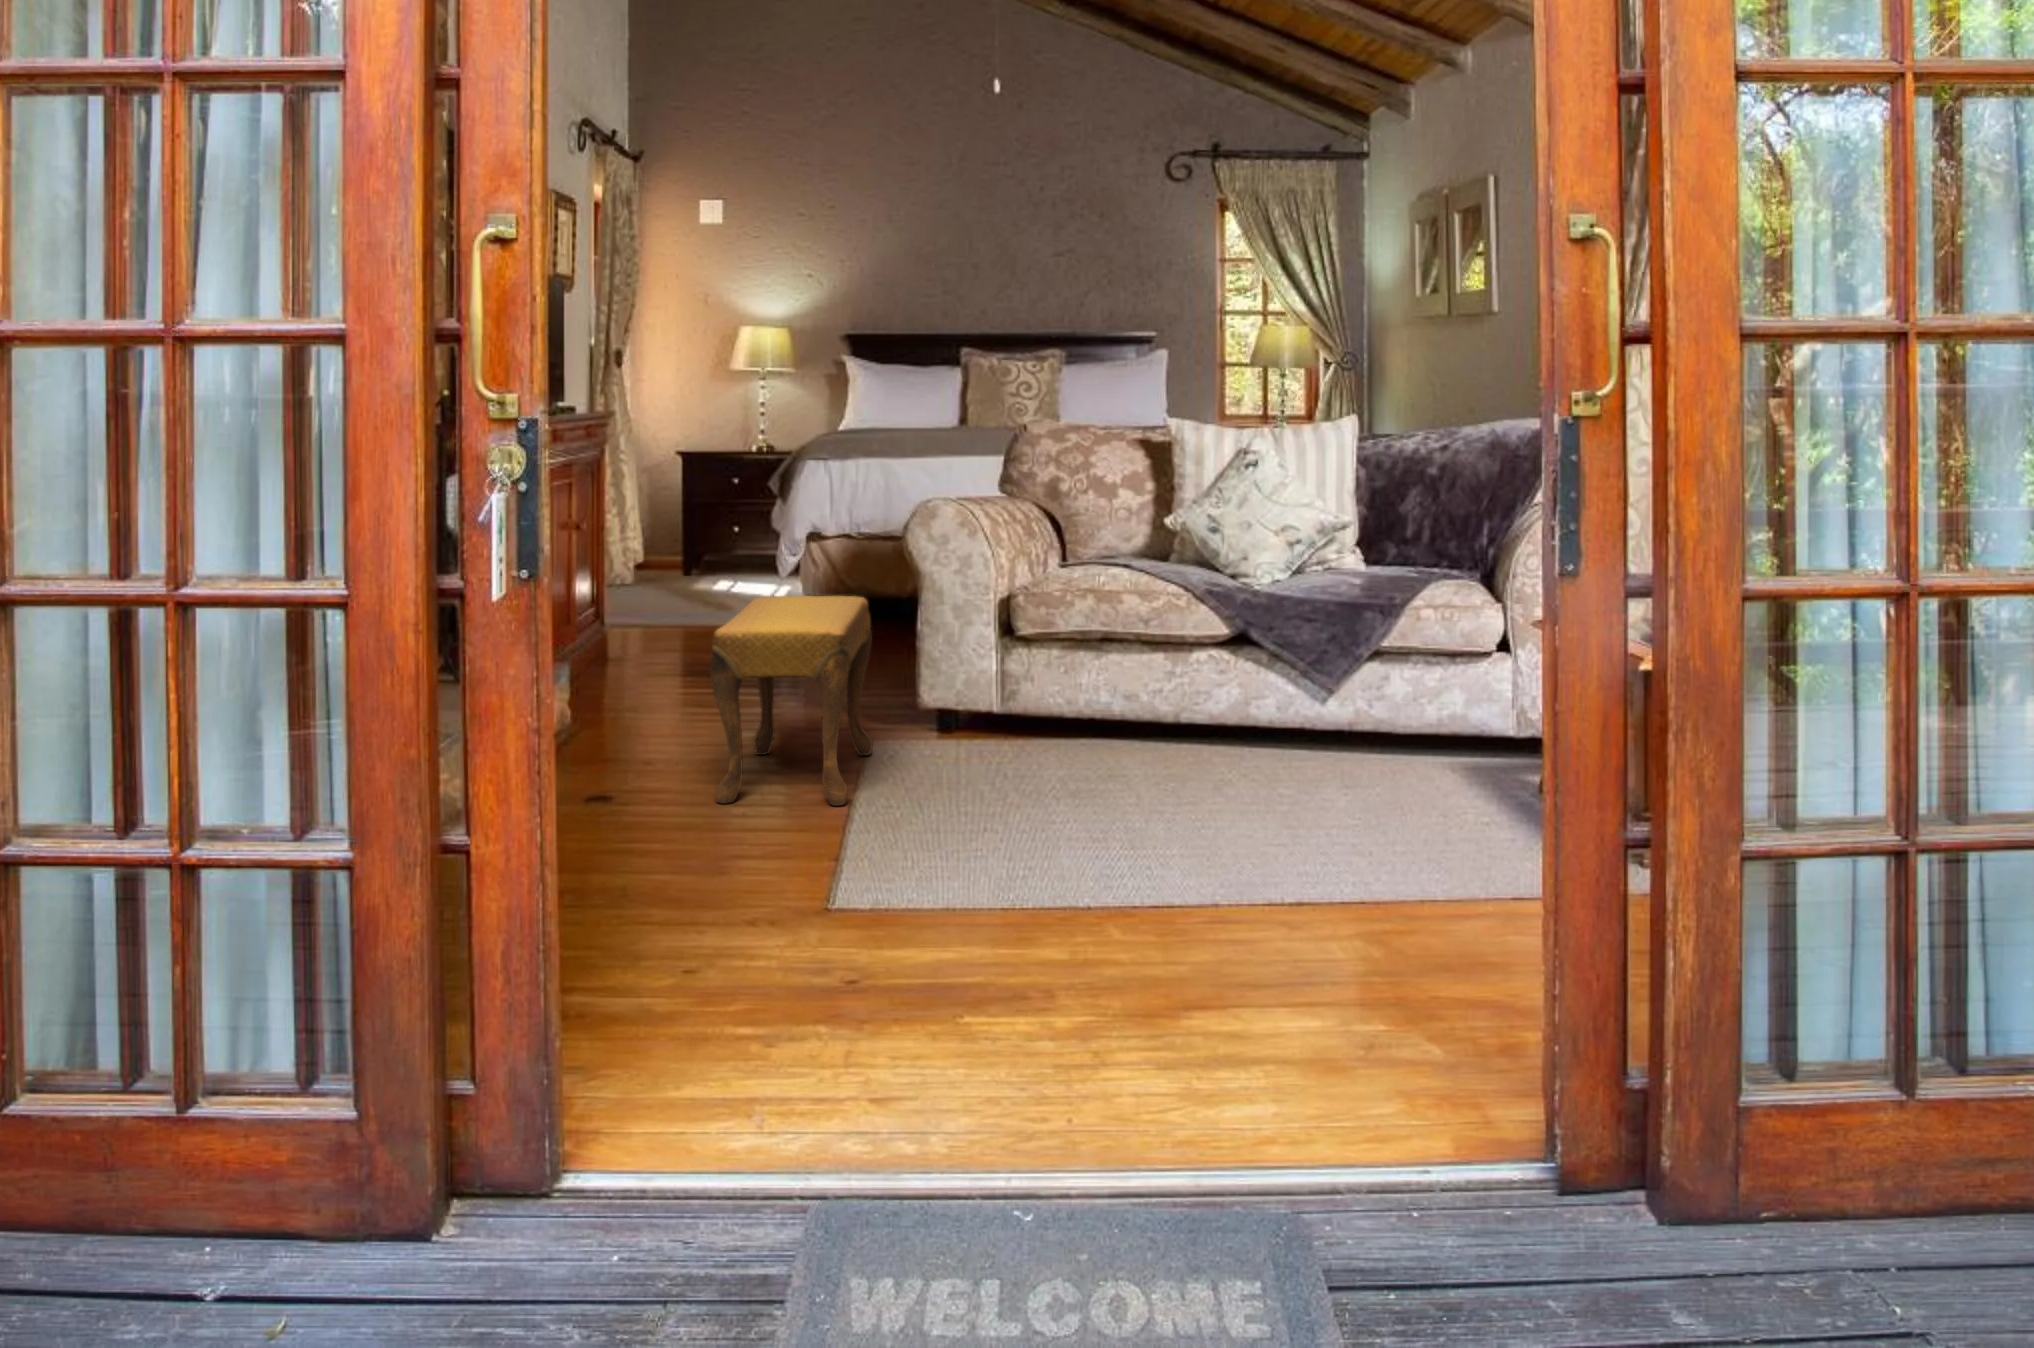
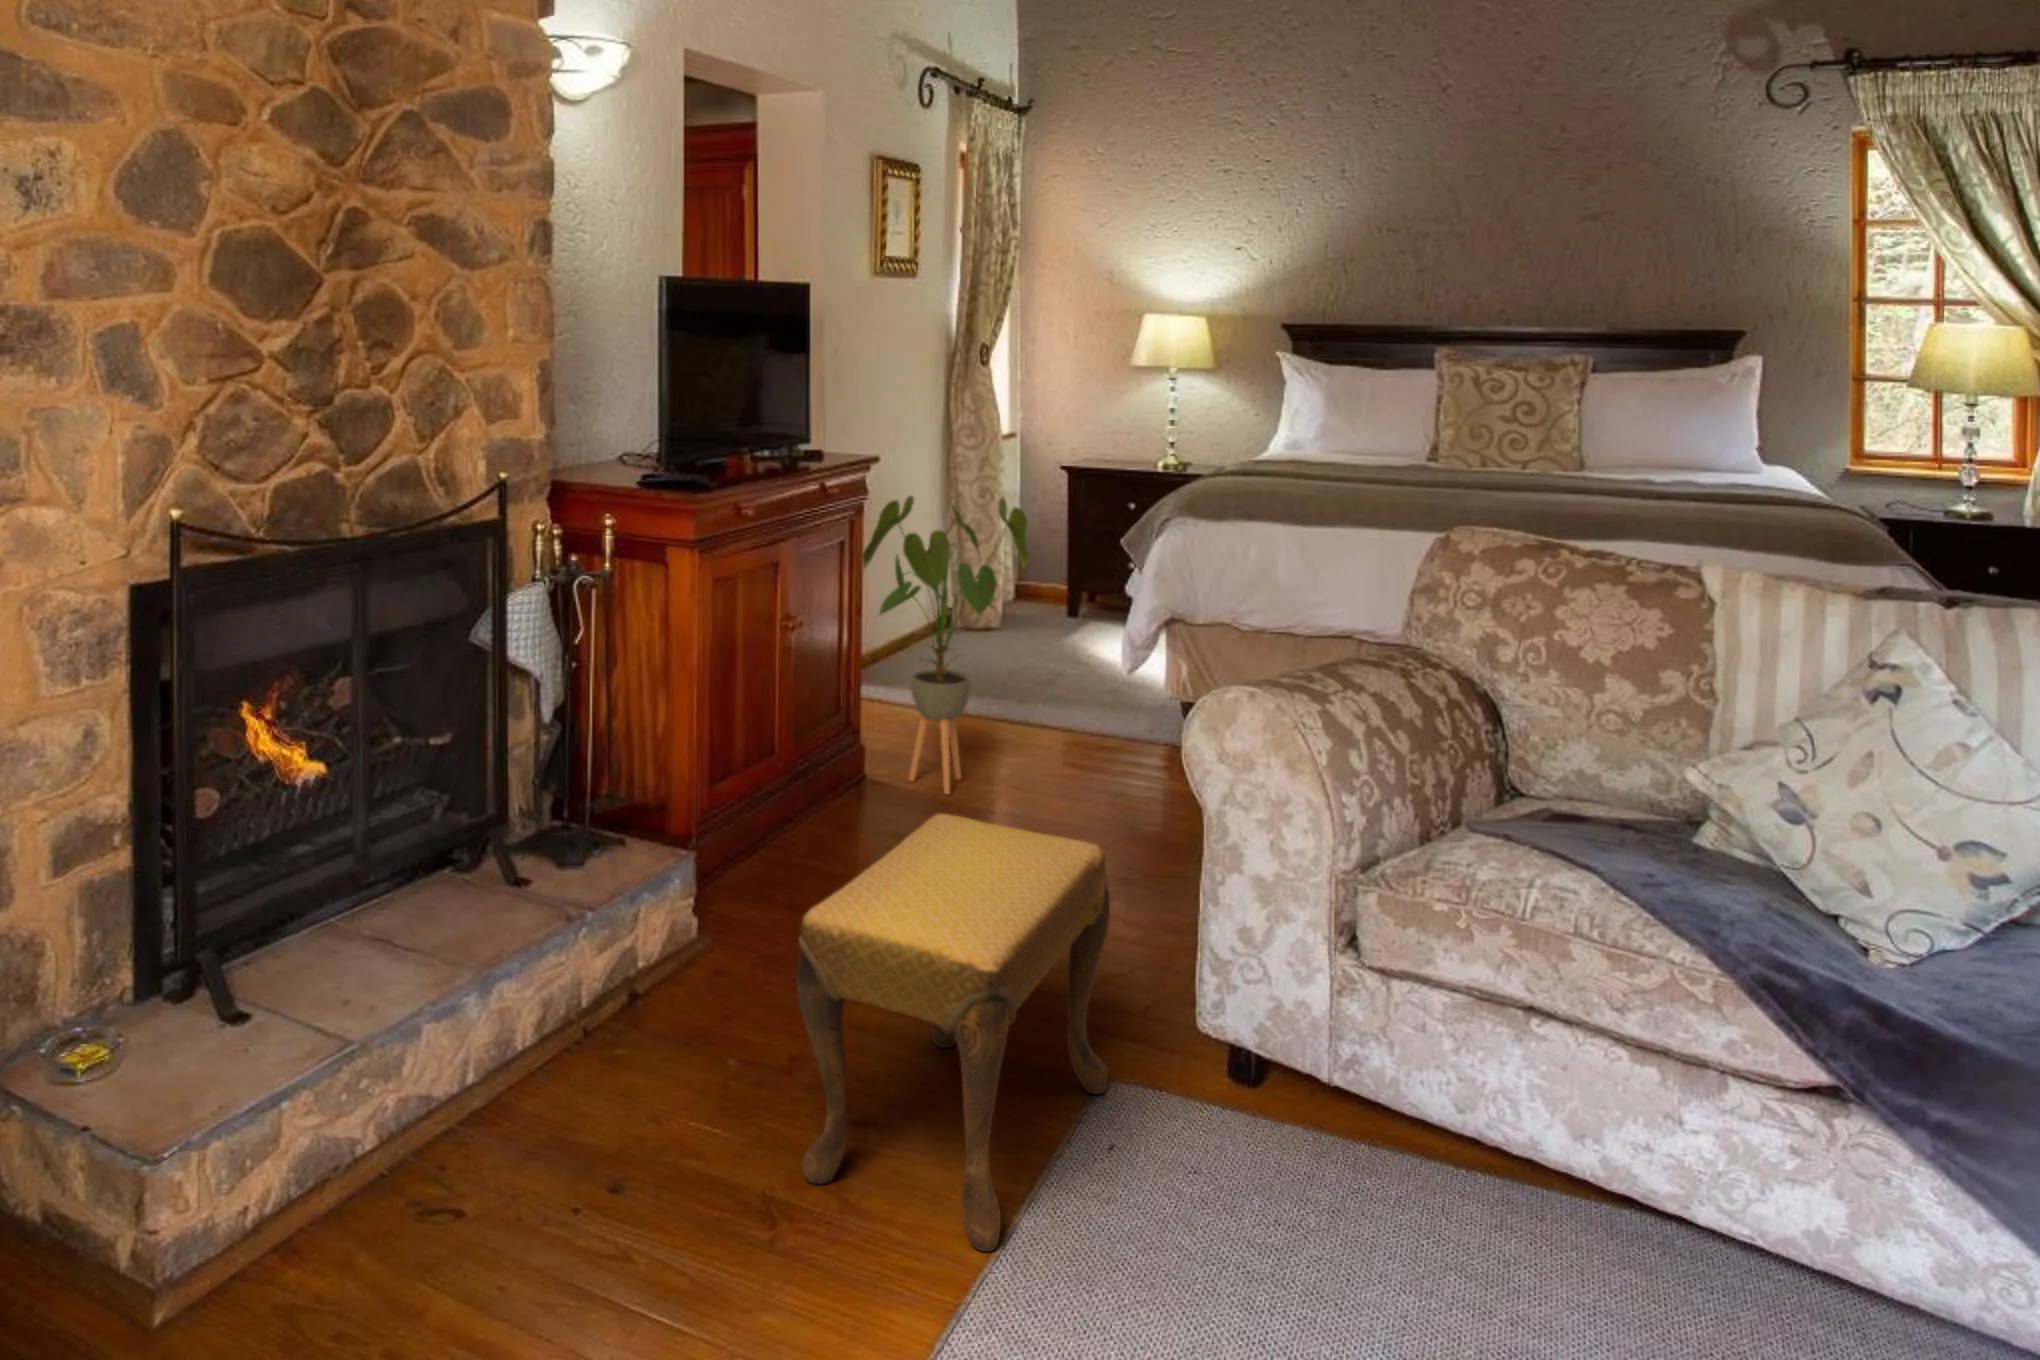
house plant: none [597,439,728,667] -> present [862,495,1029,794]

